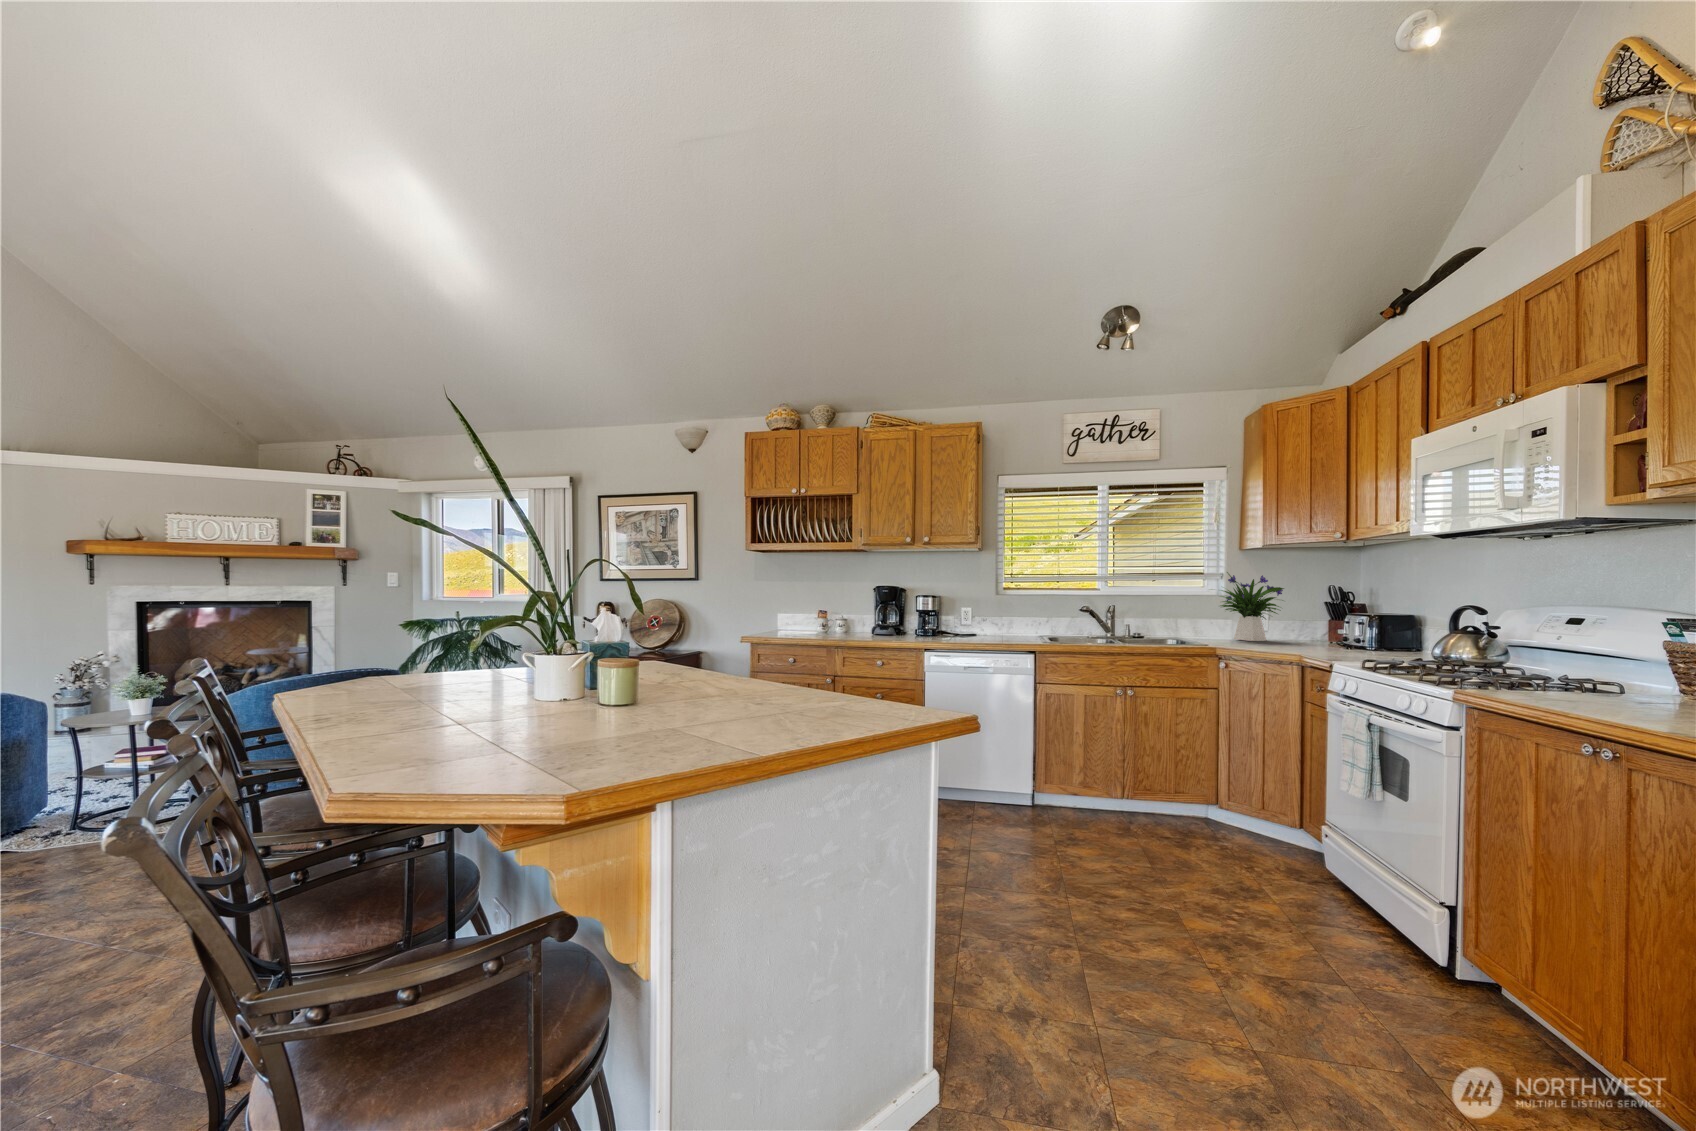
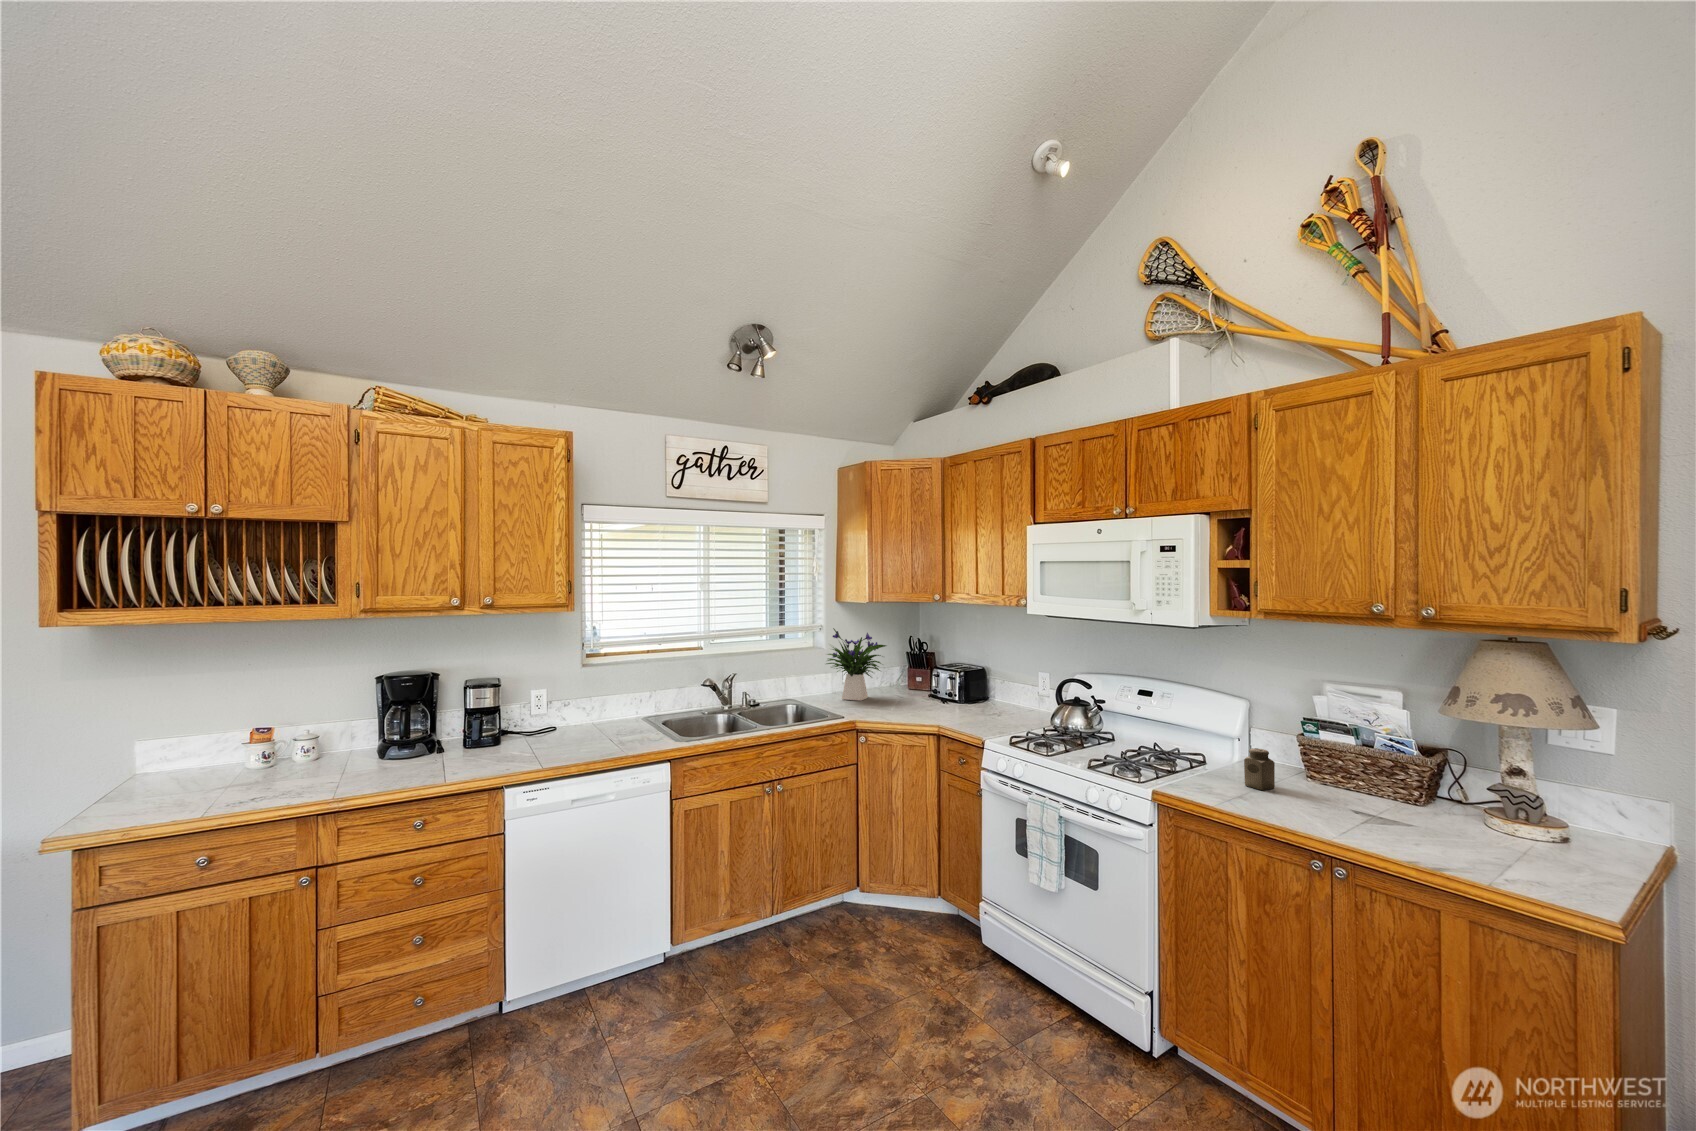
salt shaker: none [1599,661,1646,709] -> present [1244,748,1275,790]

